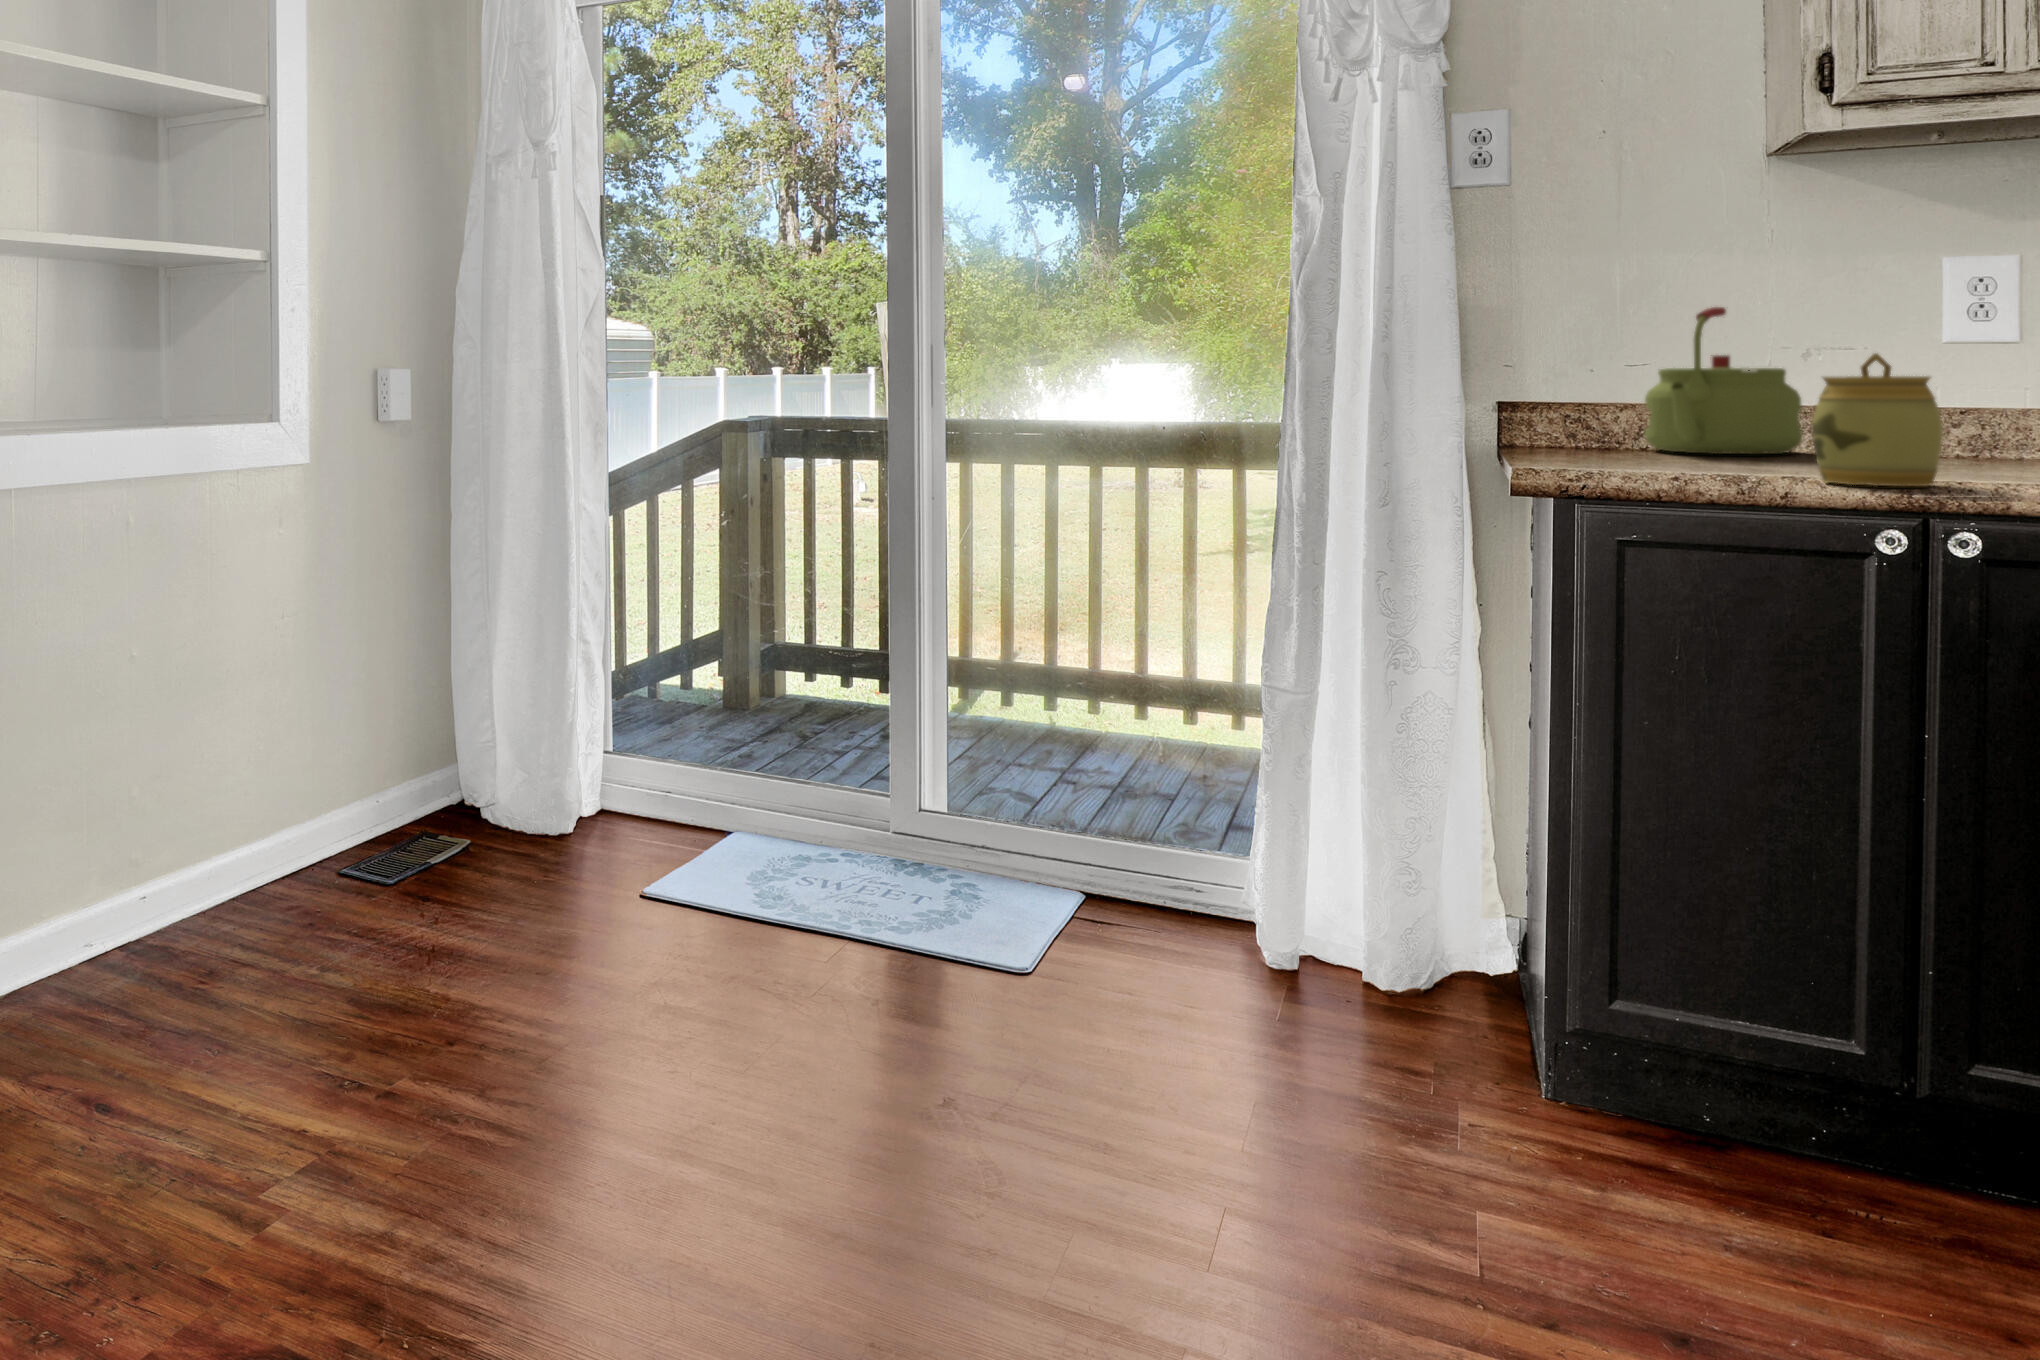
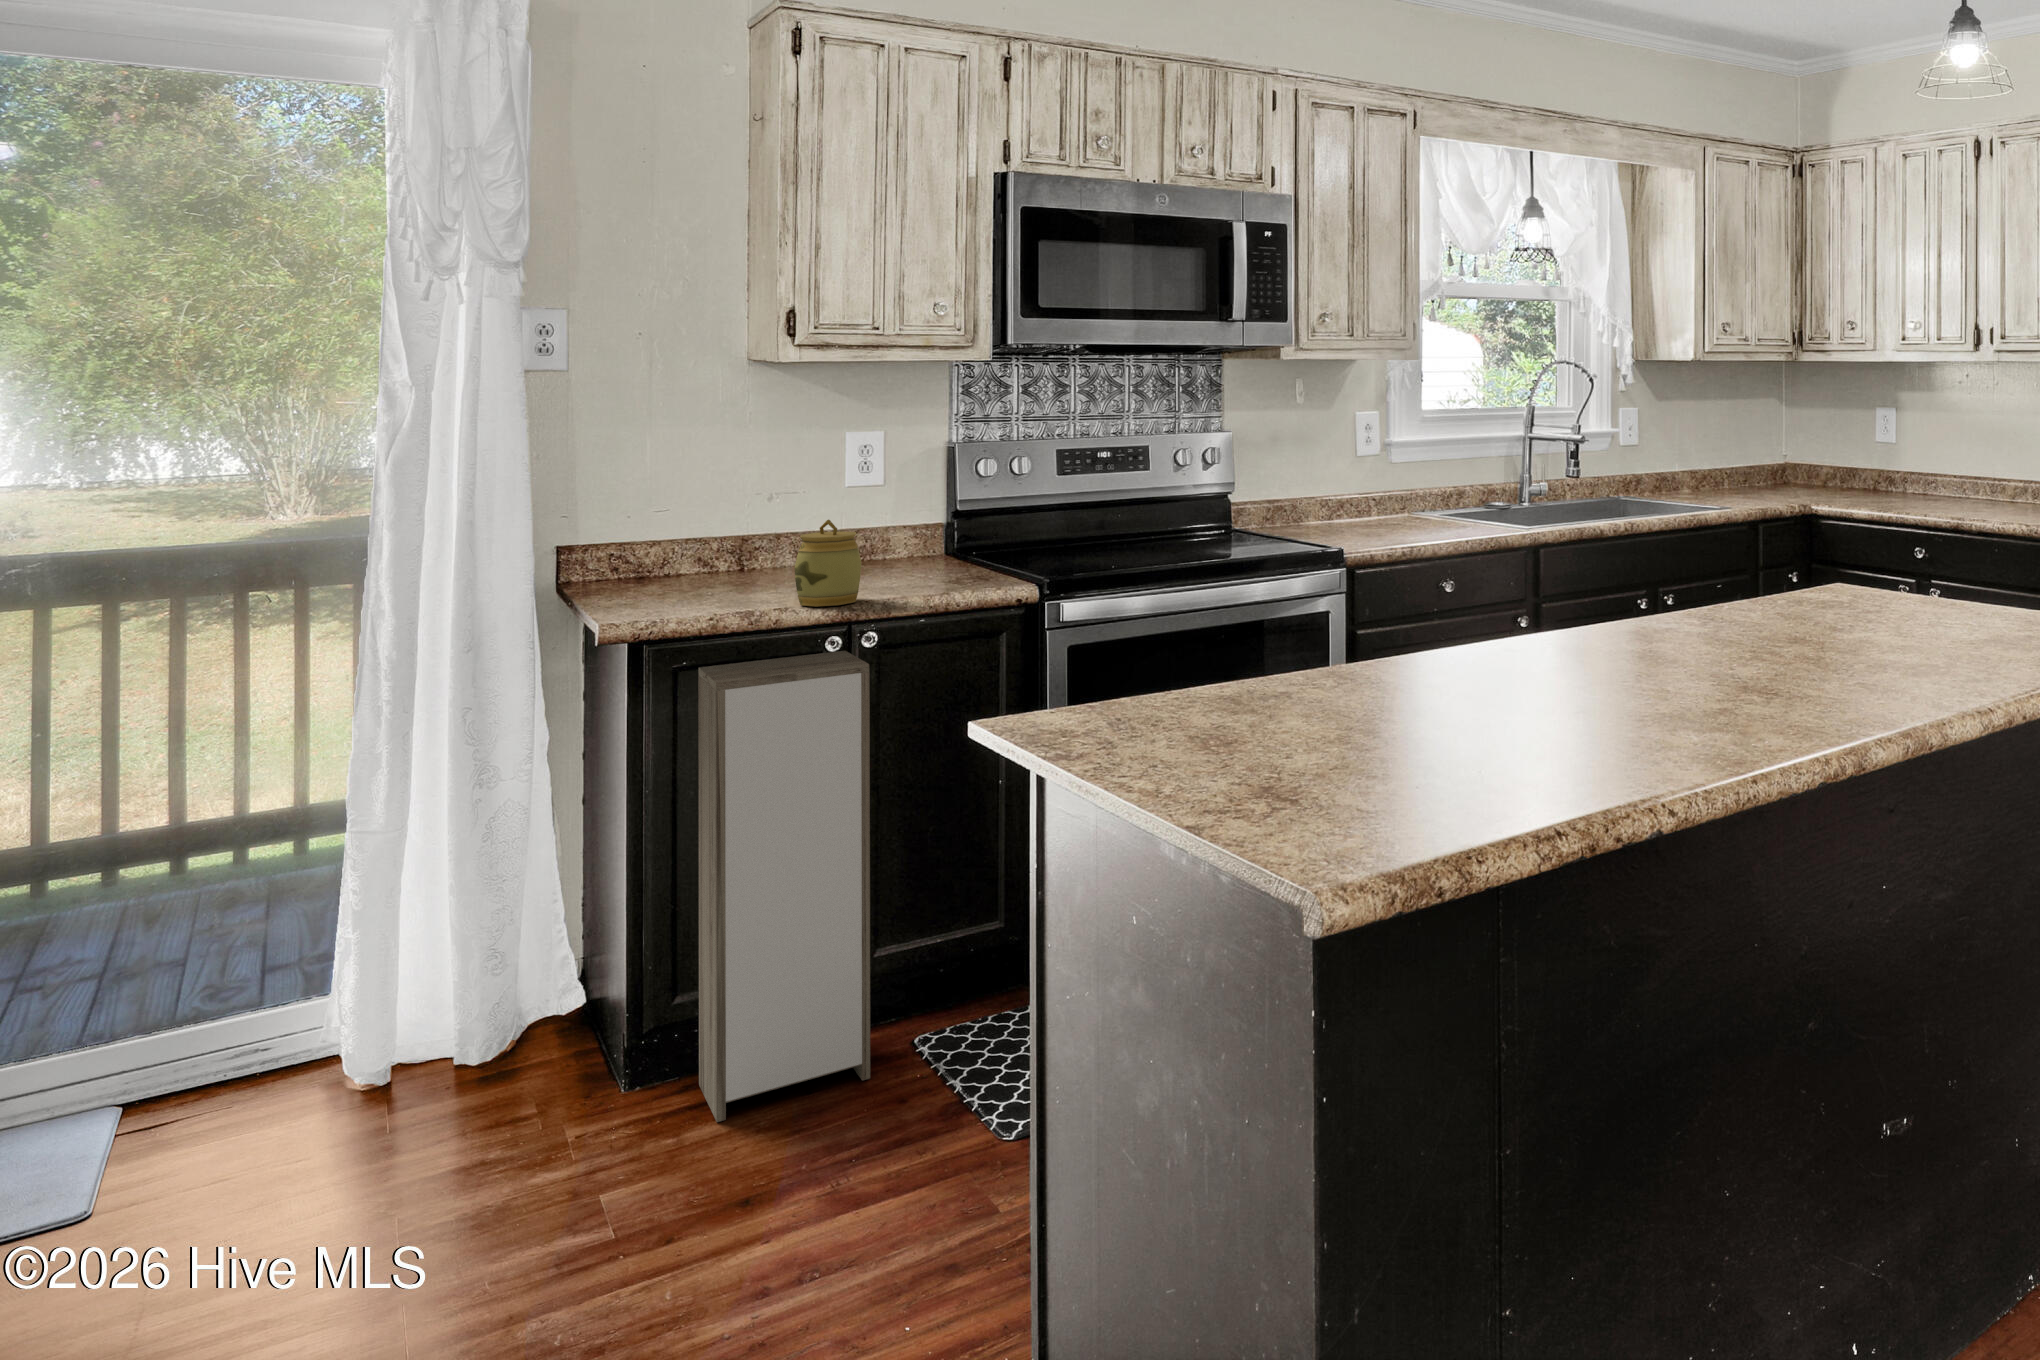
kettle: present [1644,307,1803,454] -> none [669,469,770,578]
storage cabinet: none [1647,549,1951,1270] -> present [698,651,870,1122]

